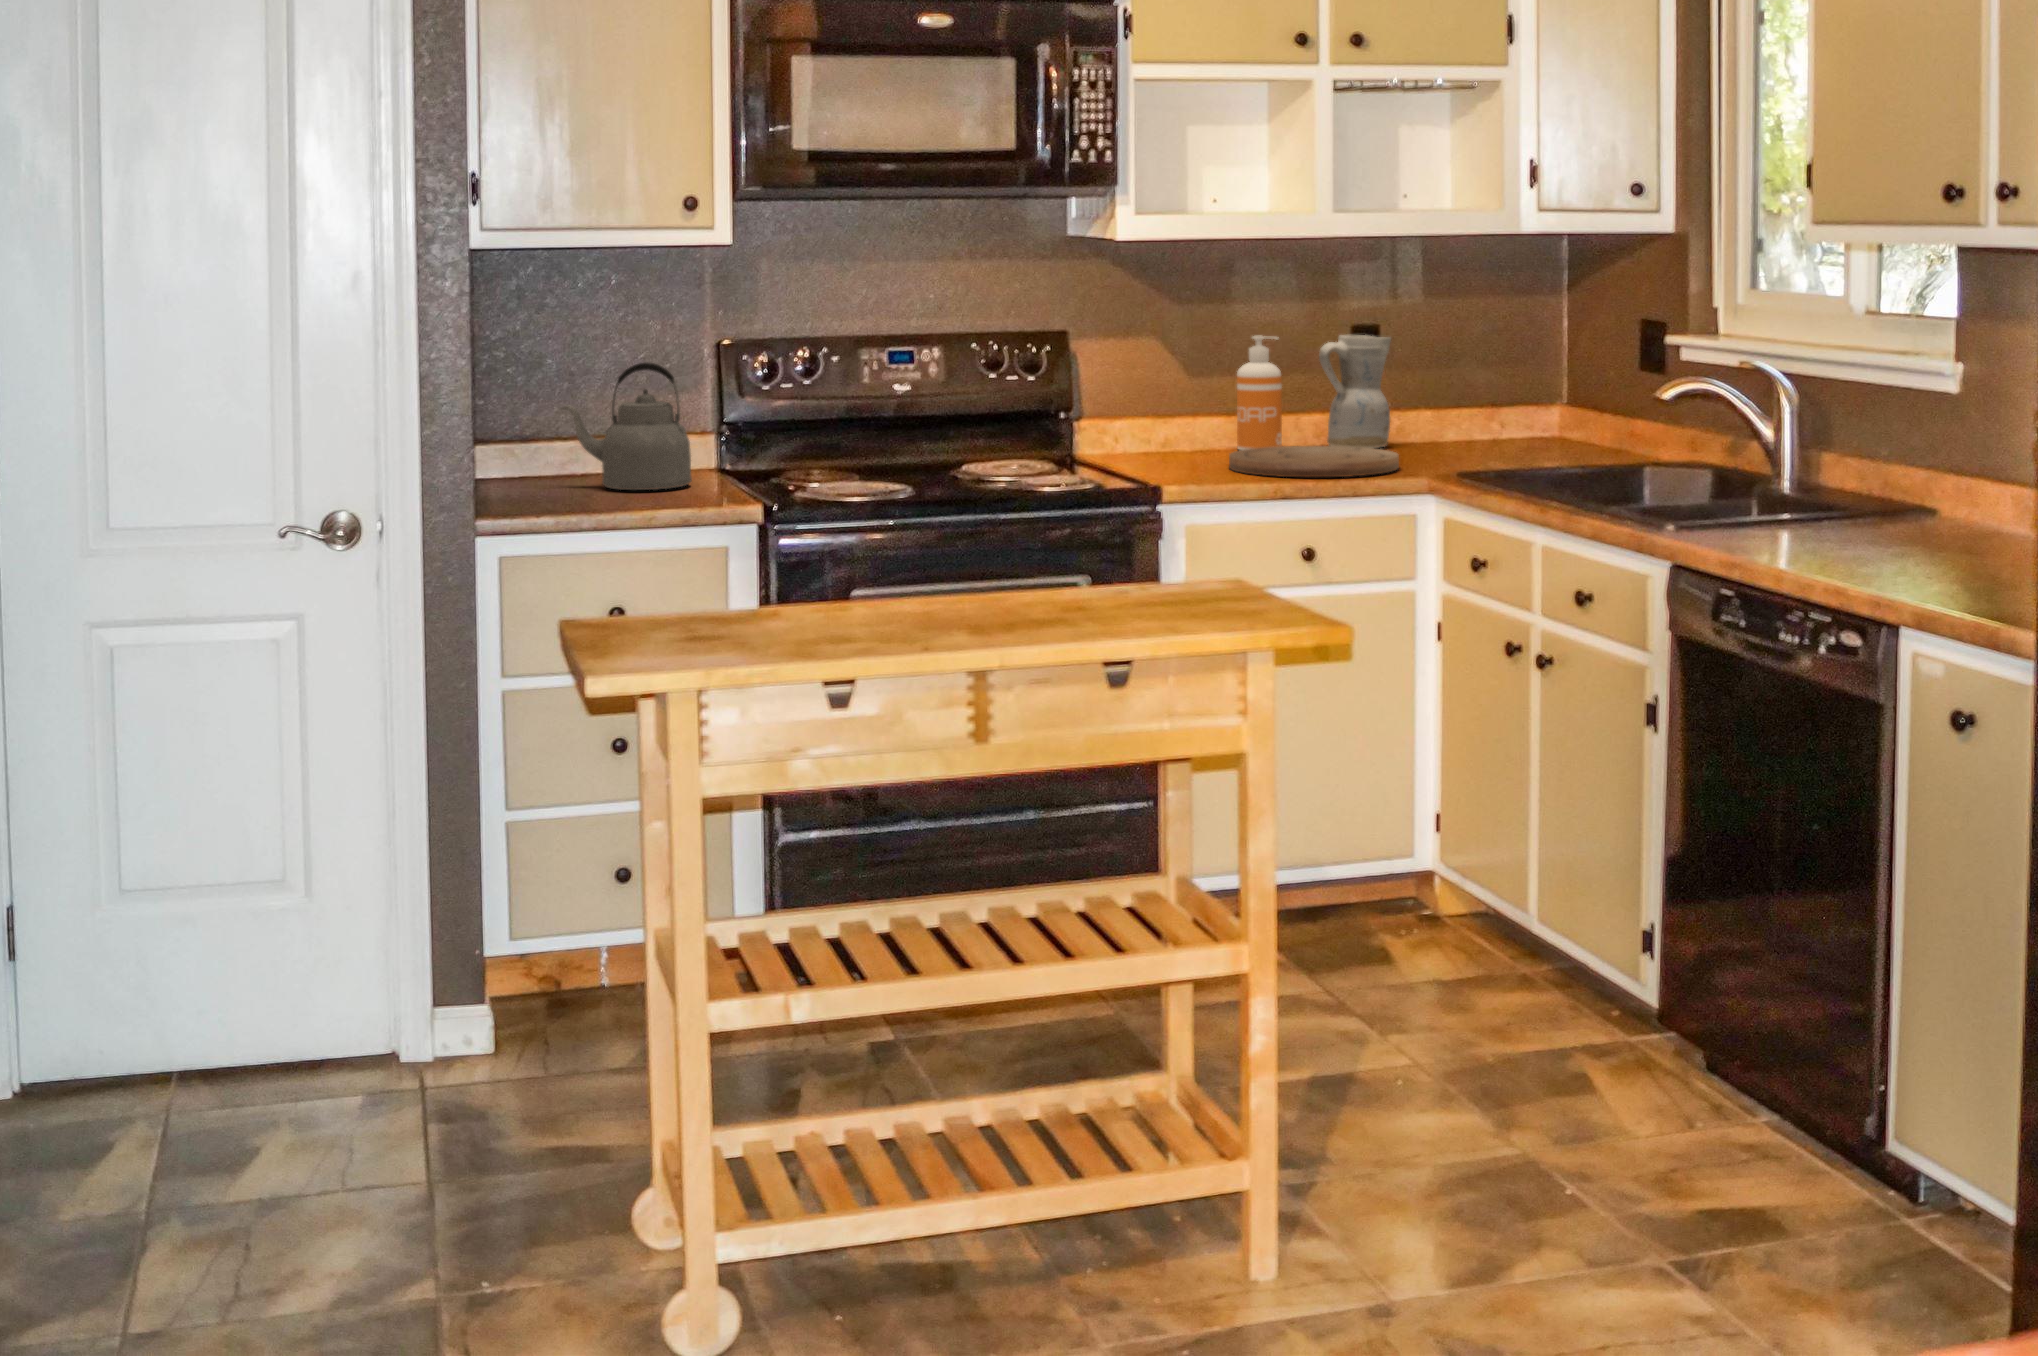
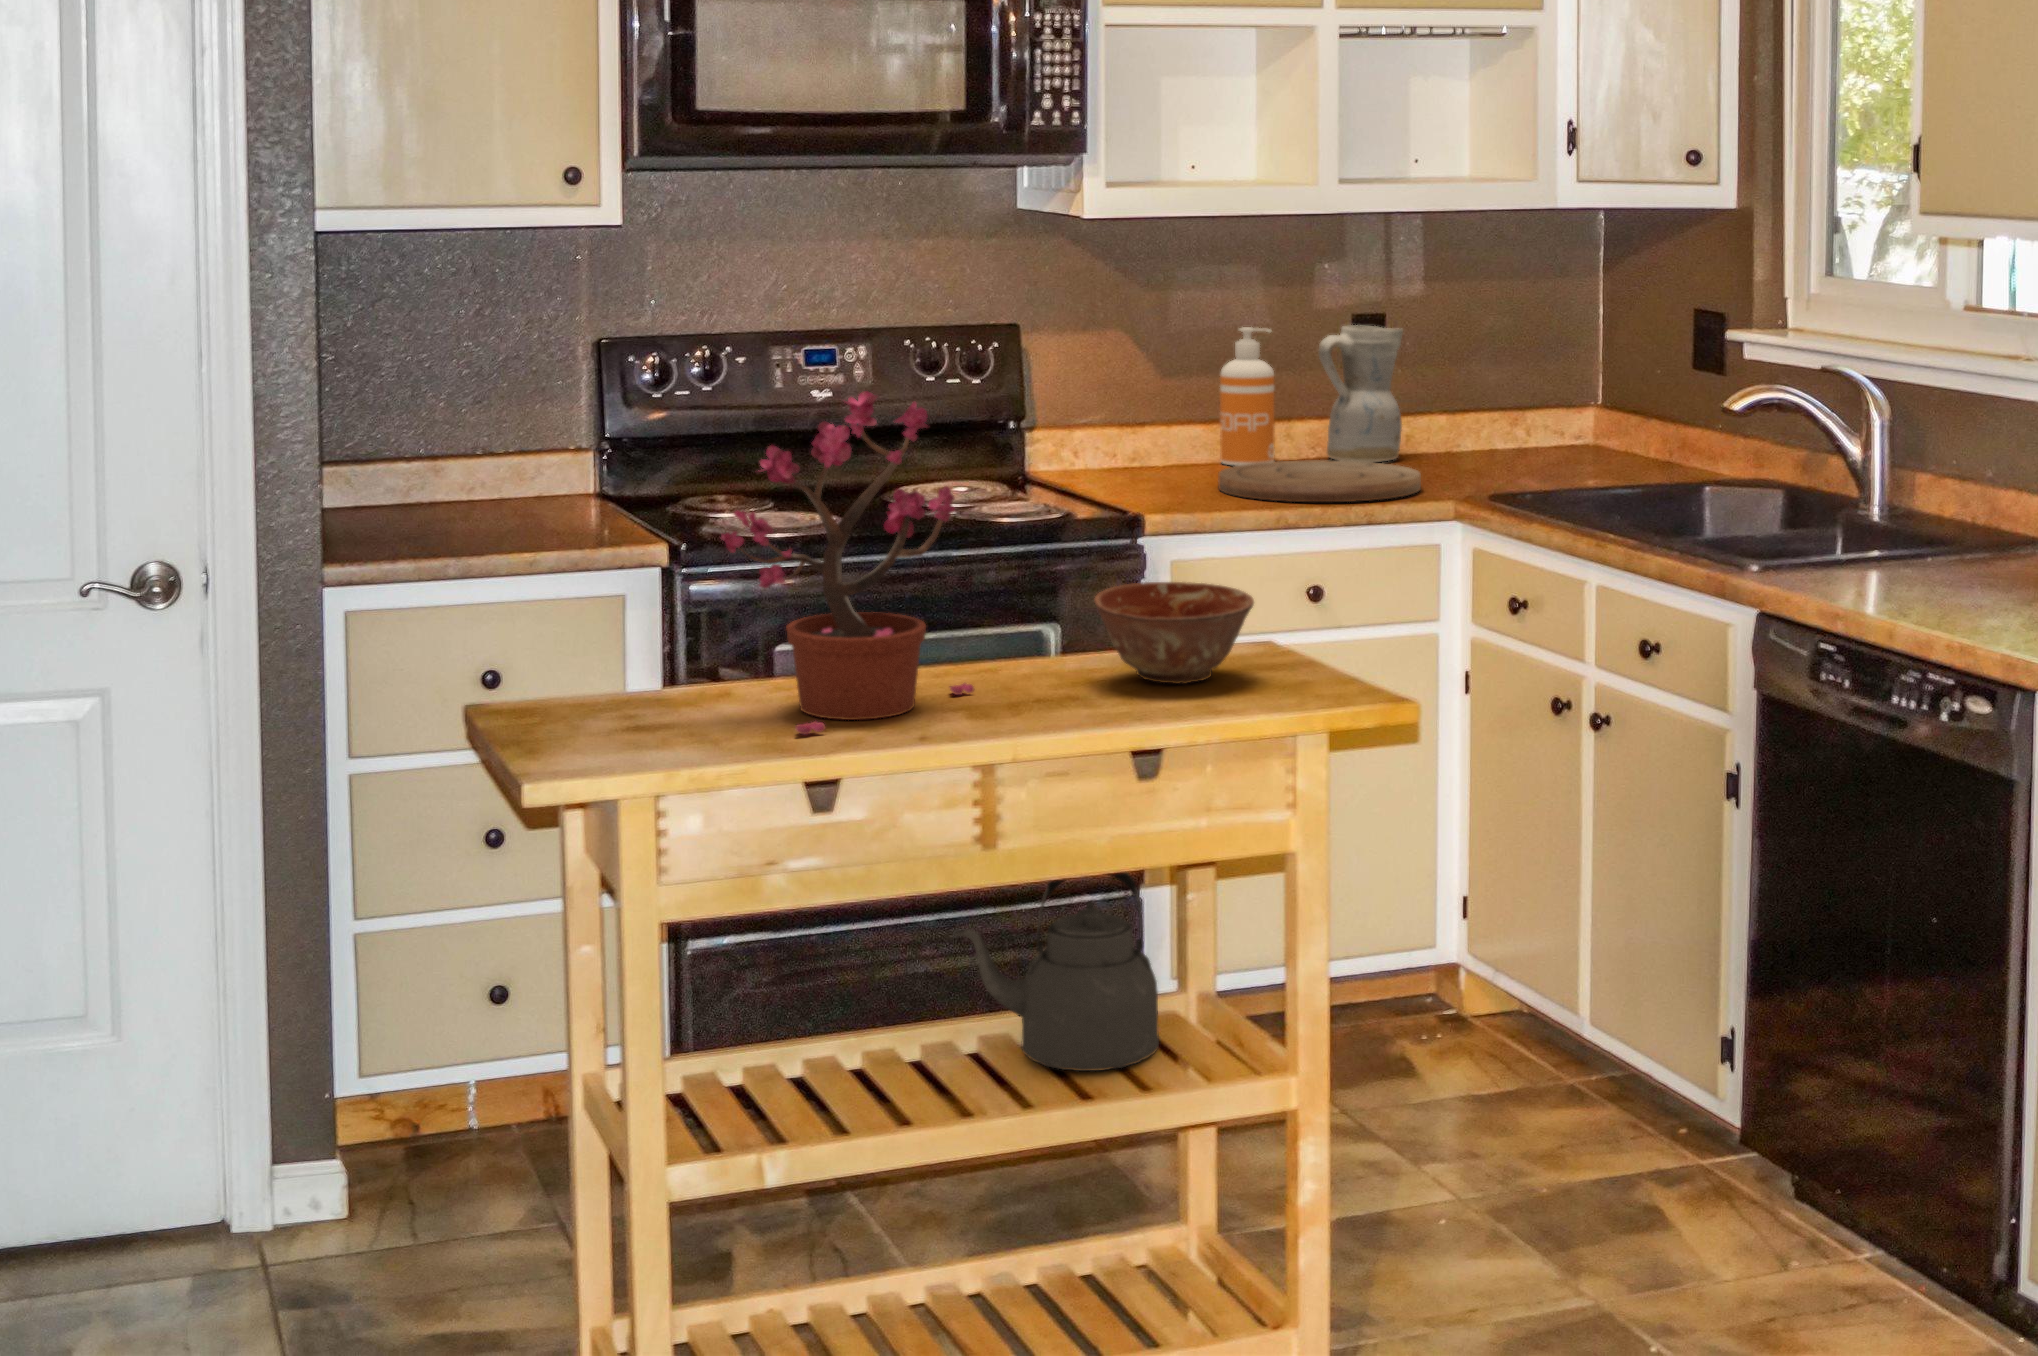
potted plant: none [759,361,973,642] -> present [721,391,974,735]
kettle: present [561,362,692,490] -> present [955,873,1159,1071]
ceramic bowl: none [1075,525,1209,609] -> present [1094,582,1254,684]

